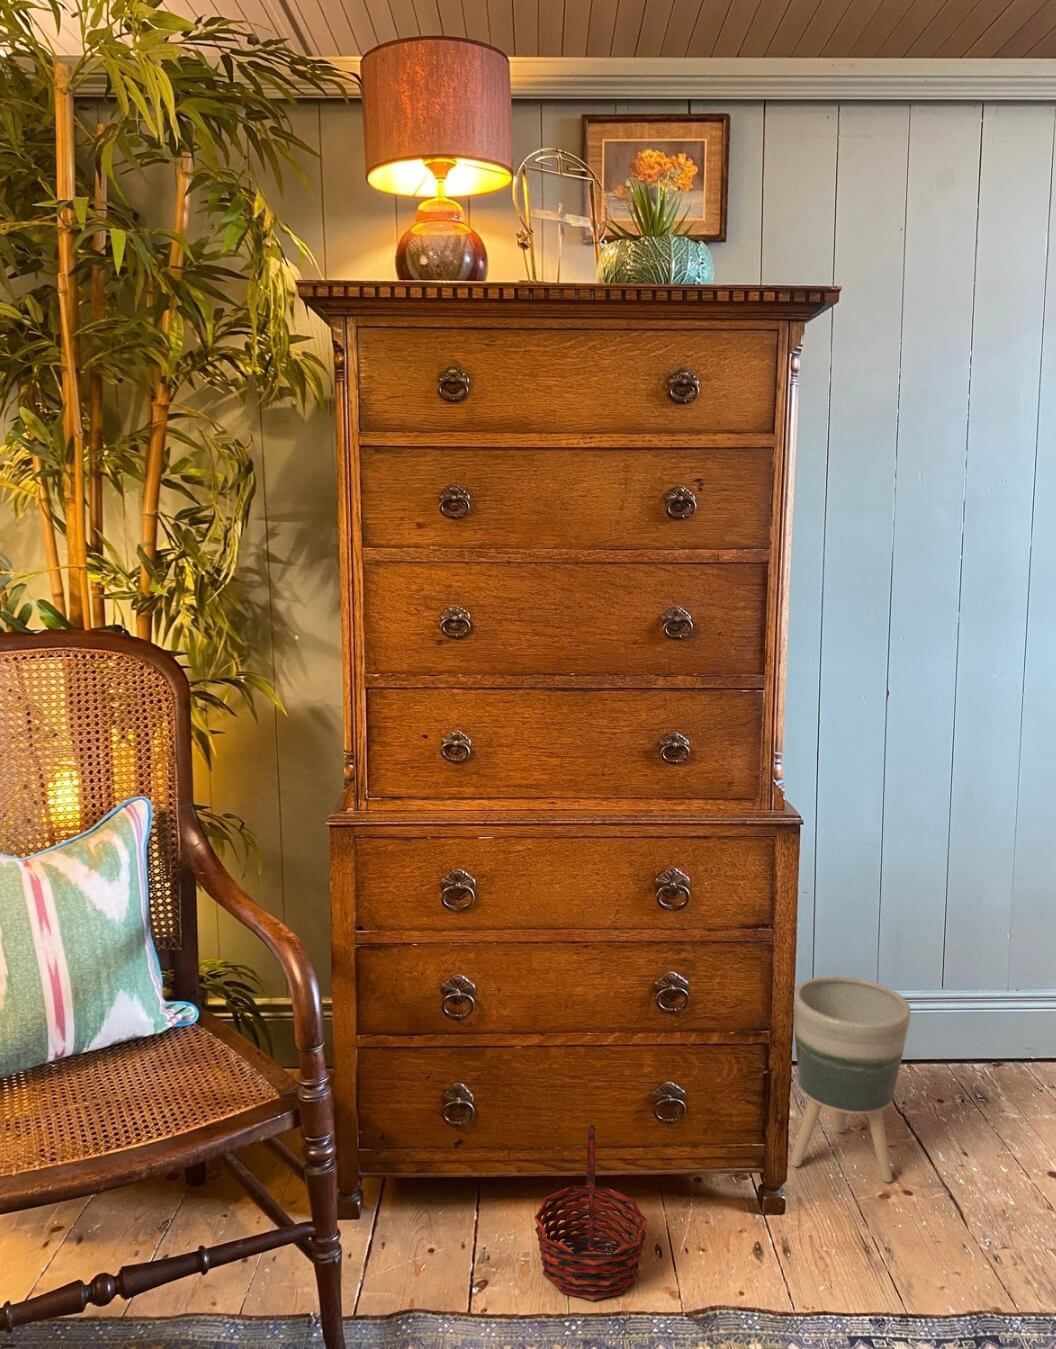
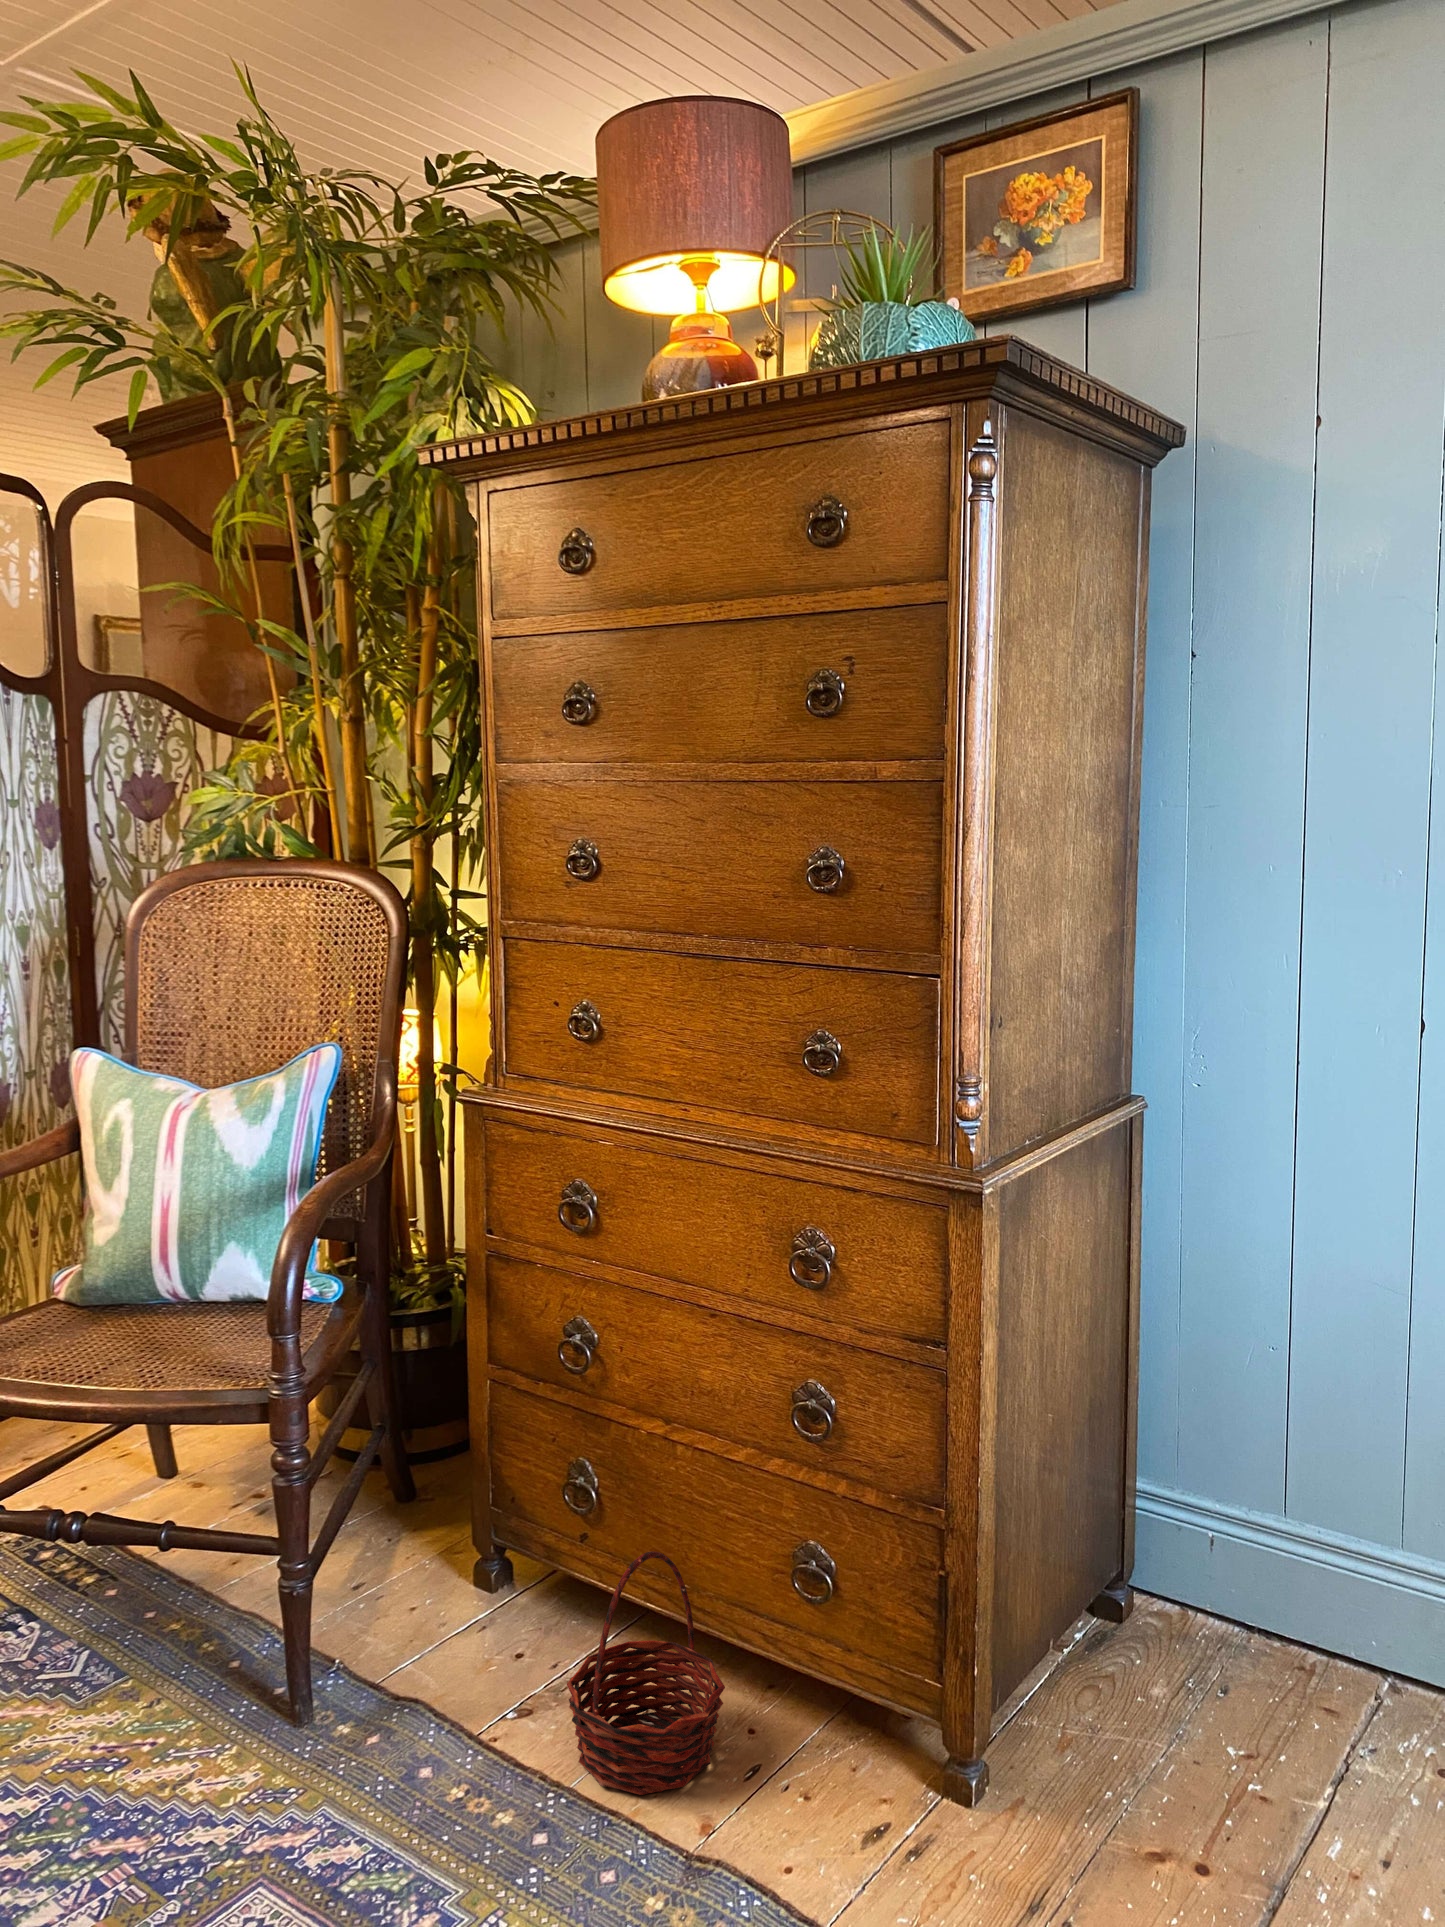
planter: present [791,976,911,1182] -> none [1067,1468,1272,1841]

